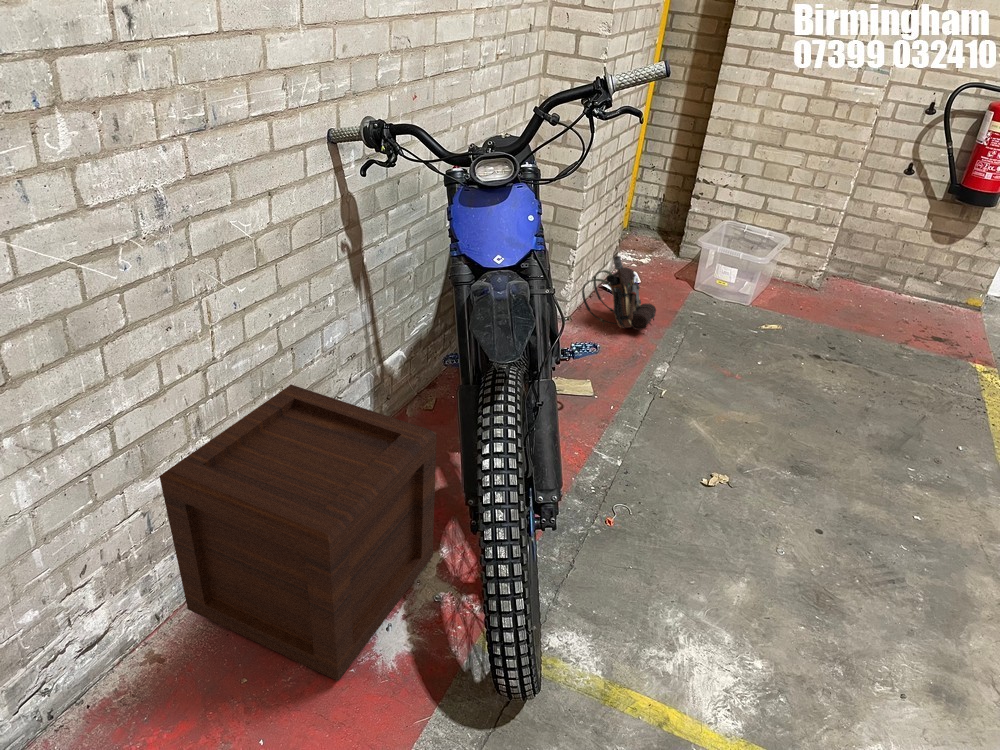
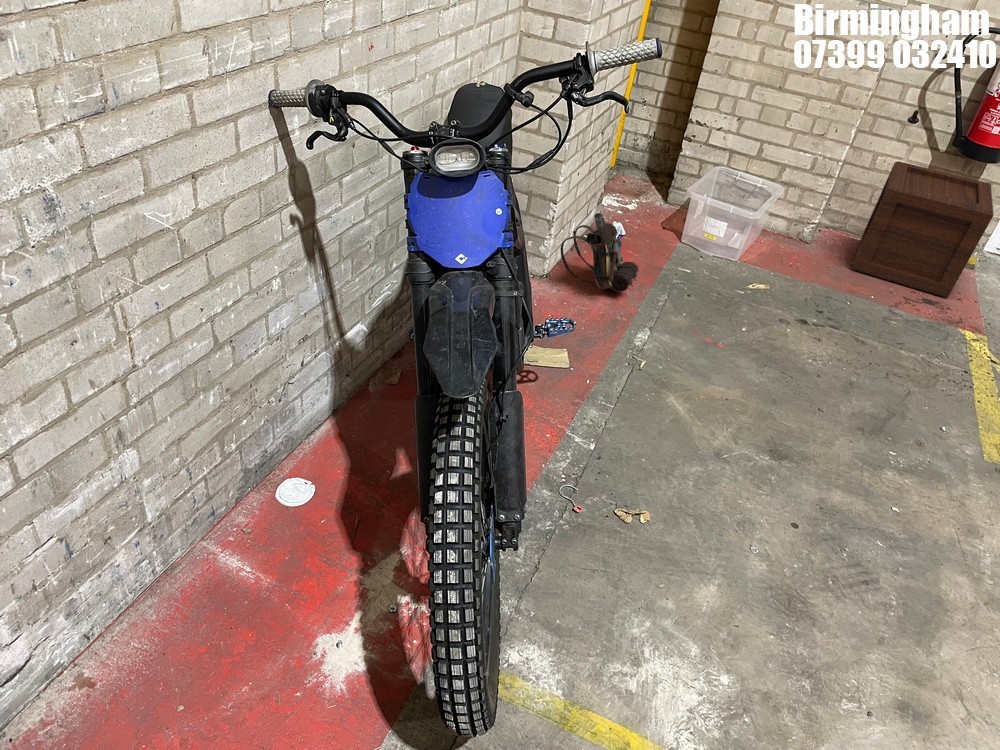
wooden crate: present [159,385,437,681] -> present [852,161,993,297]

